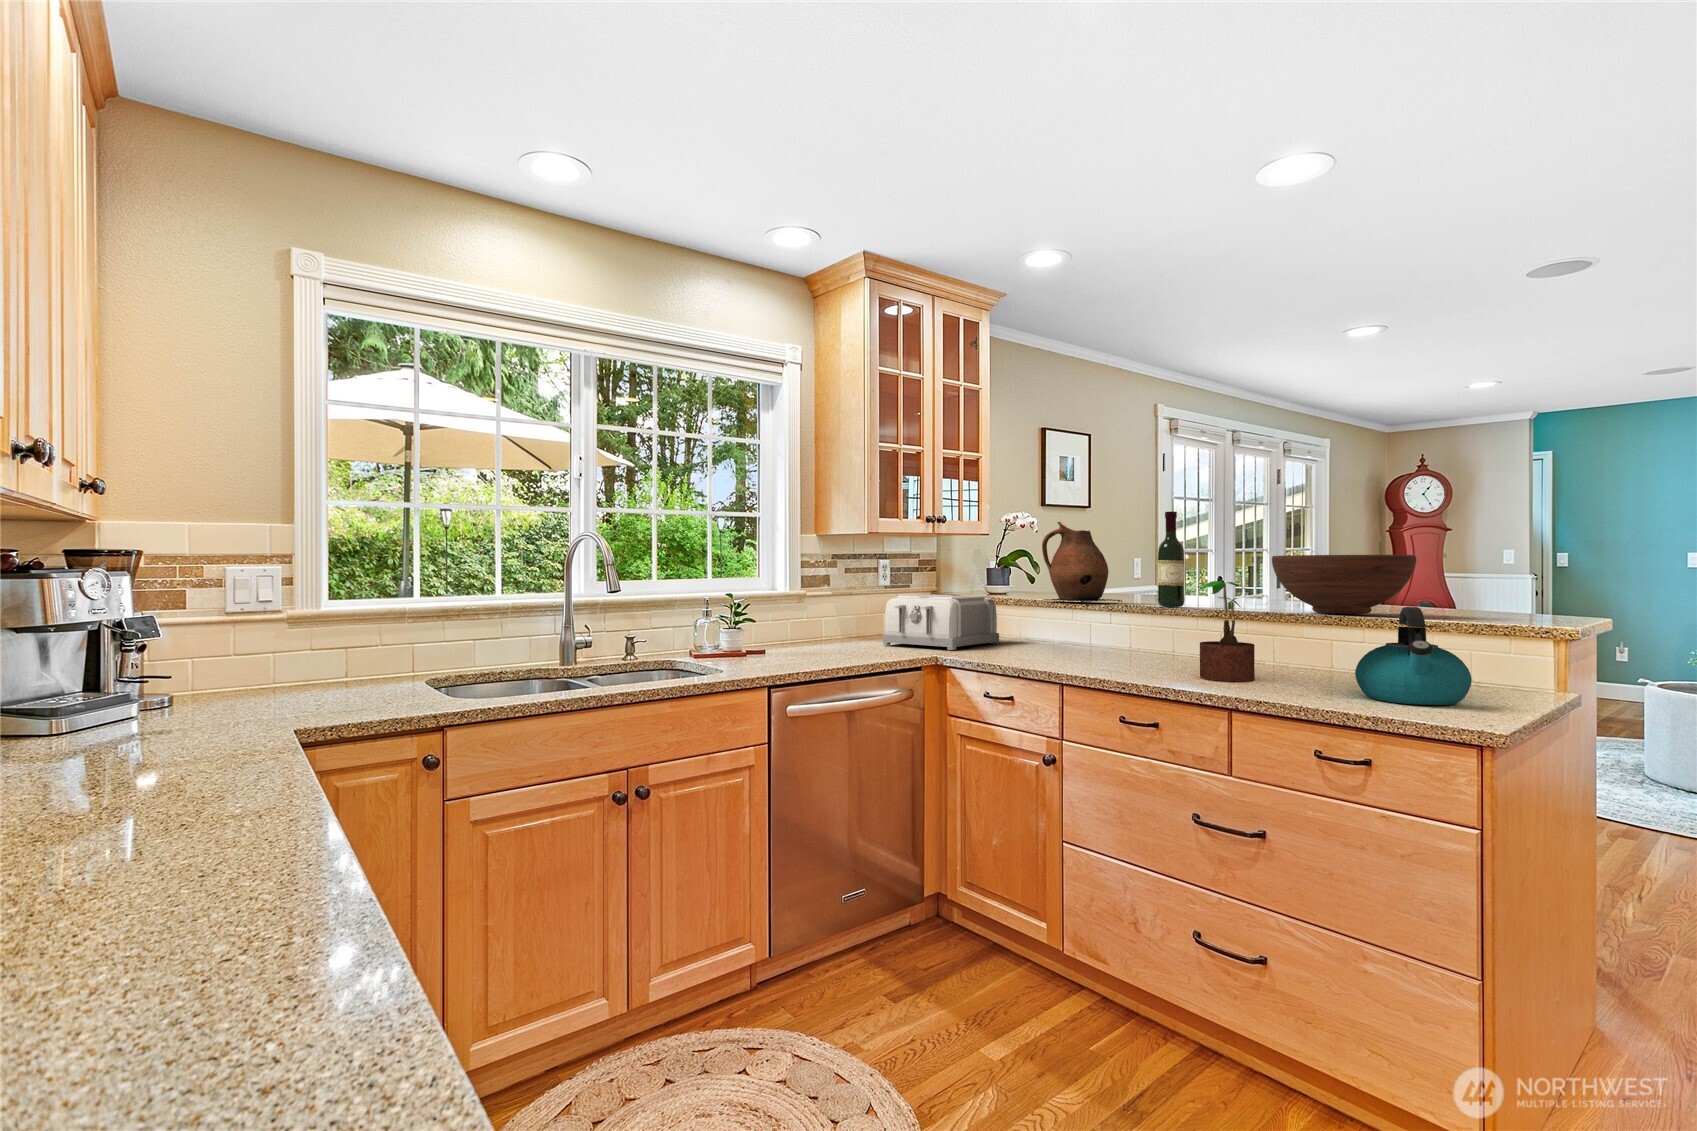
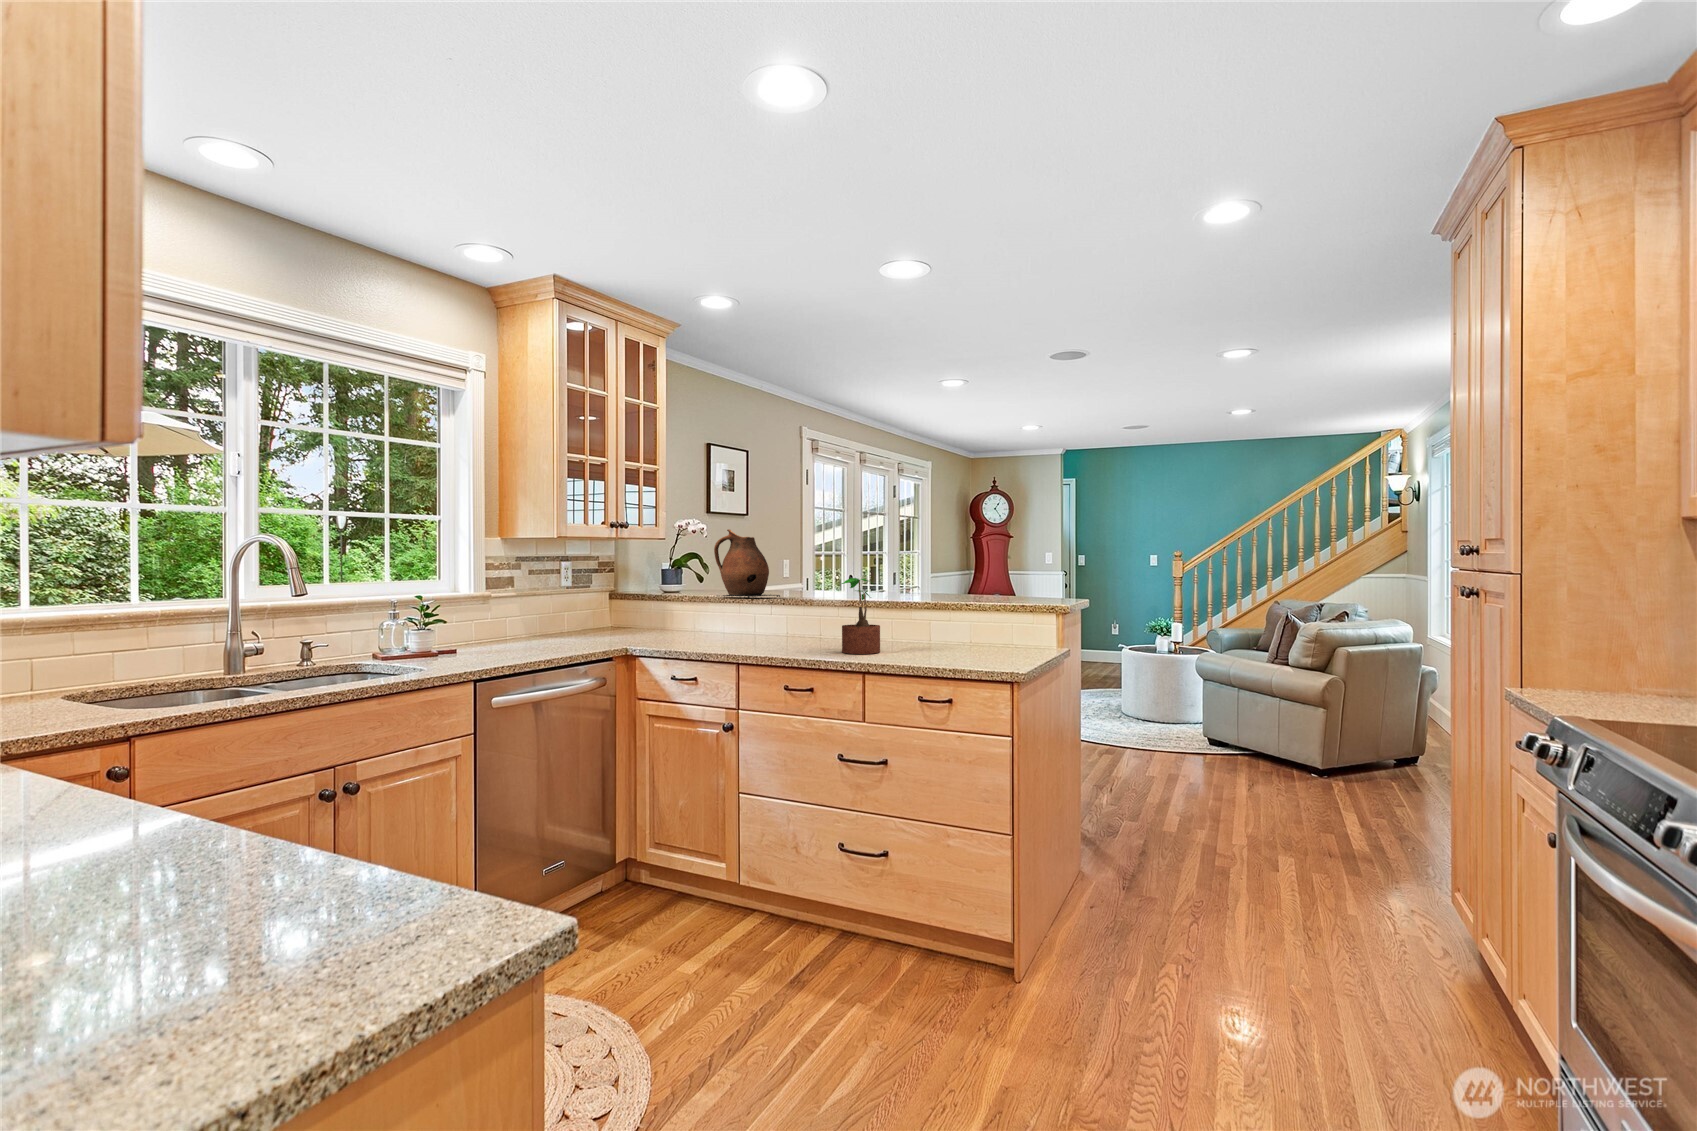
wine bottle: present [1158,512,1185,607] -> none [809,523,829,599]
fruit bowl: present [1272,555,1416,614] -> none [891,558,984,601]
toaster: present [883,594,999,650] -> none [569,594,676,642]
kettle: present [1355,607,1472,705] -> none [945,594,1013,661]

